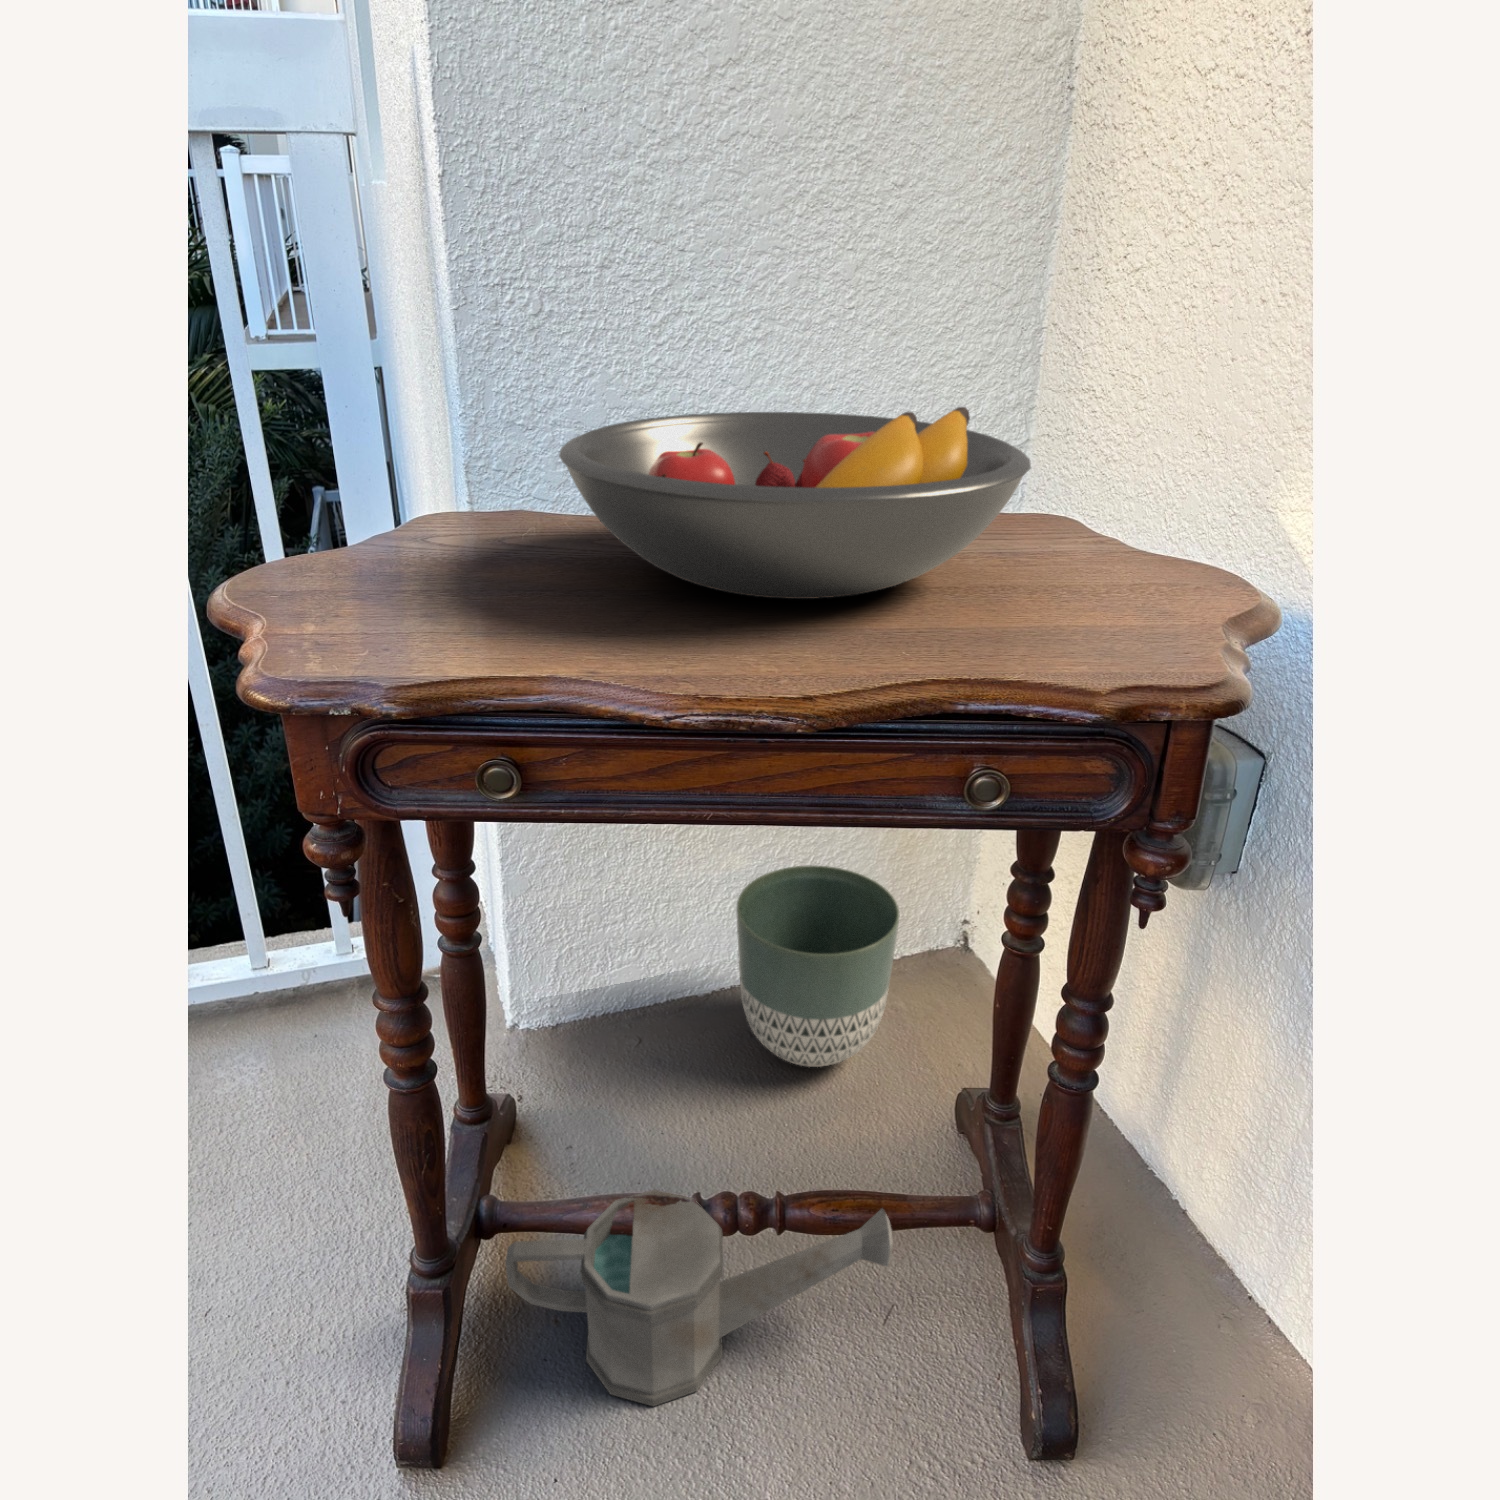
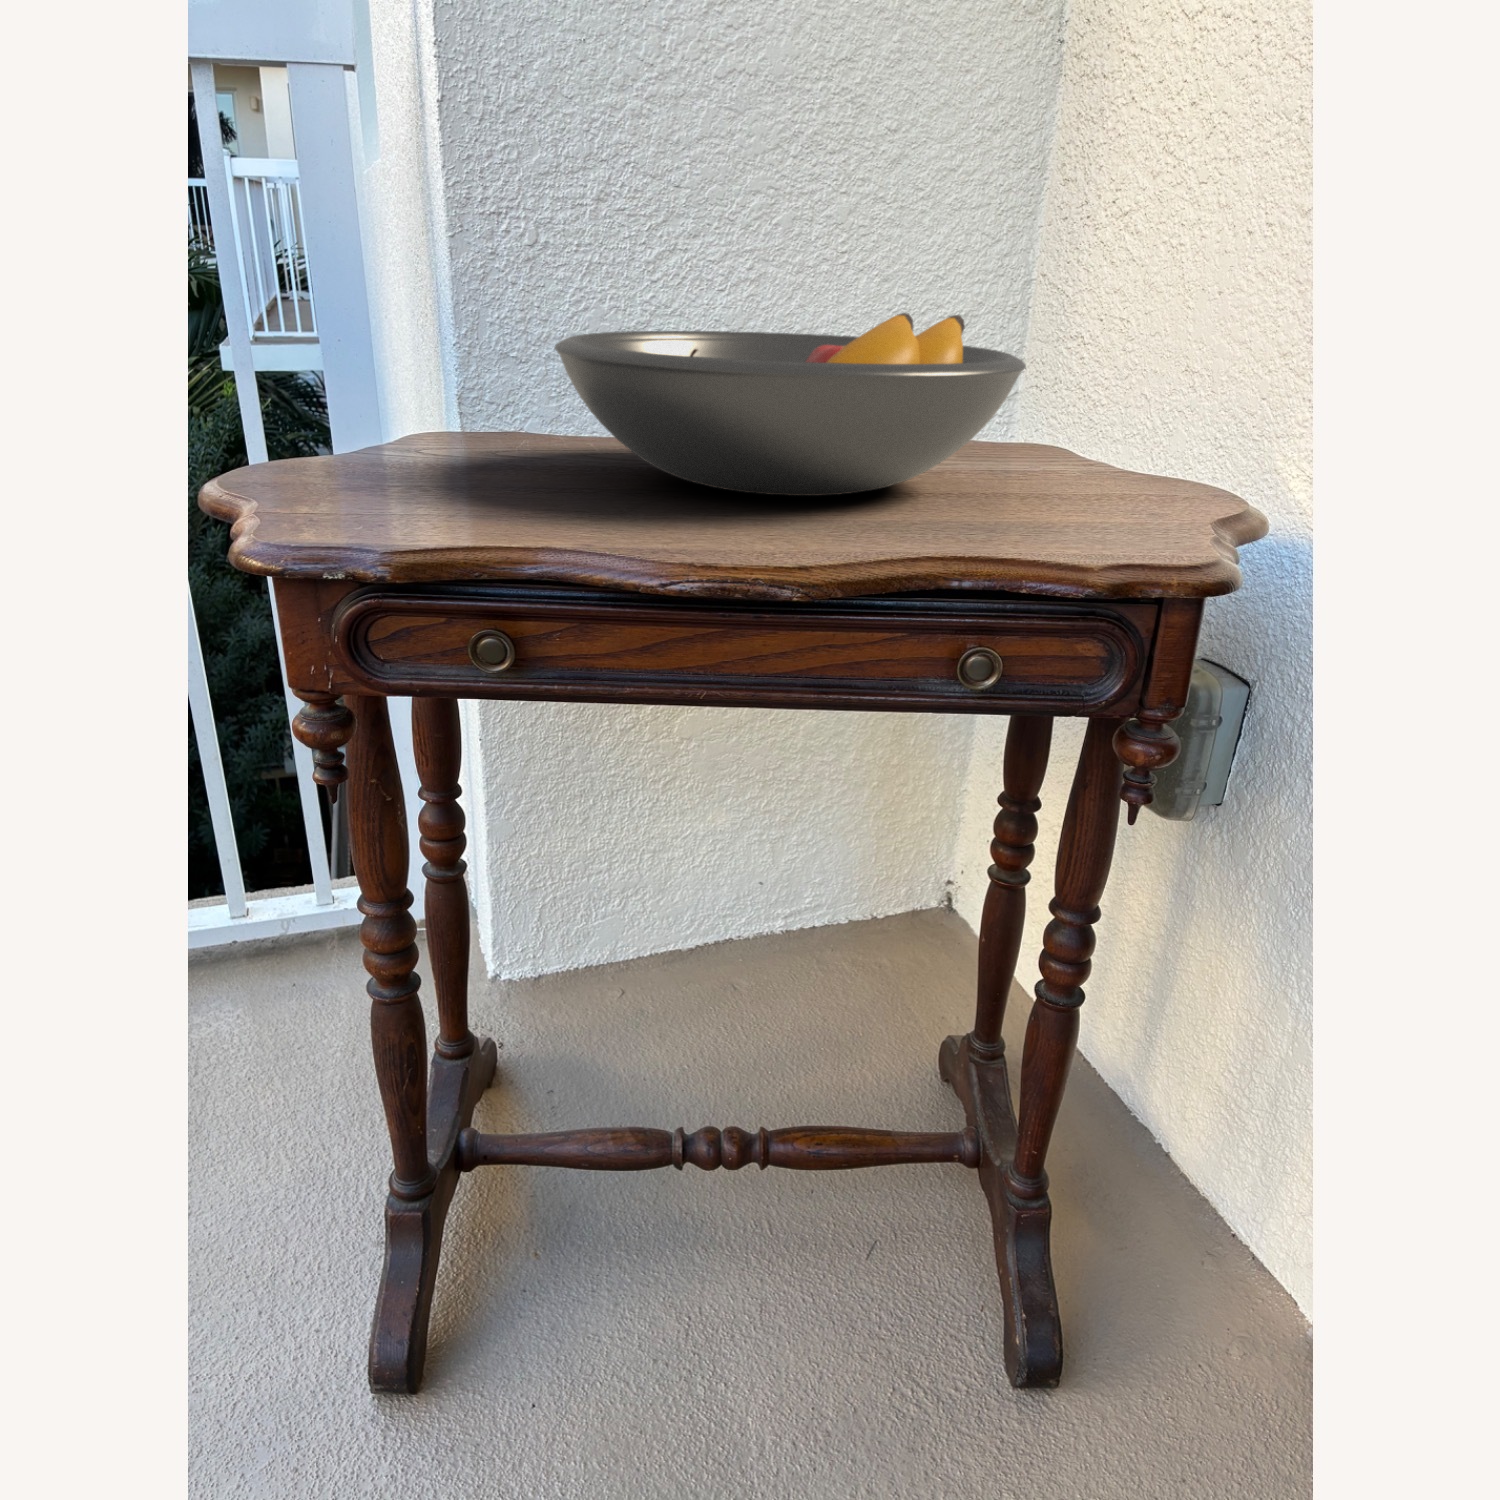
planter: present [736,865,900,1067] -> none [722,817,884,1016]
watering can: present [505,1190,893,1406] -> none [485,1119,878,1335]

